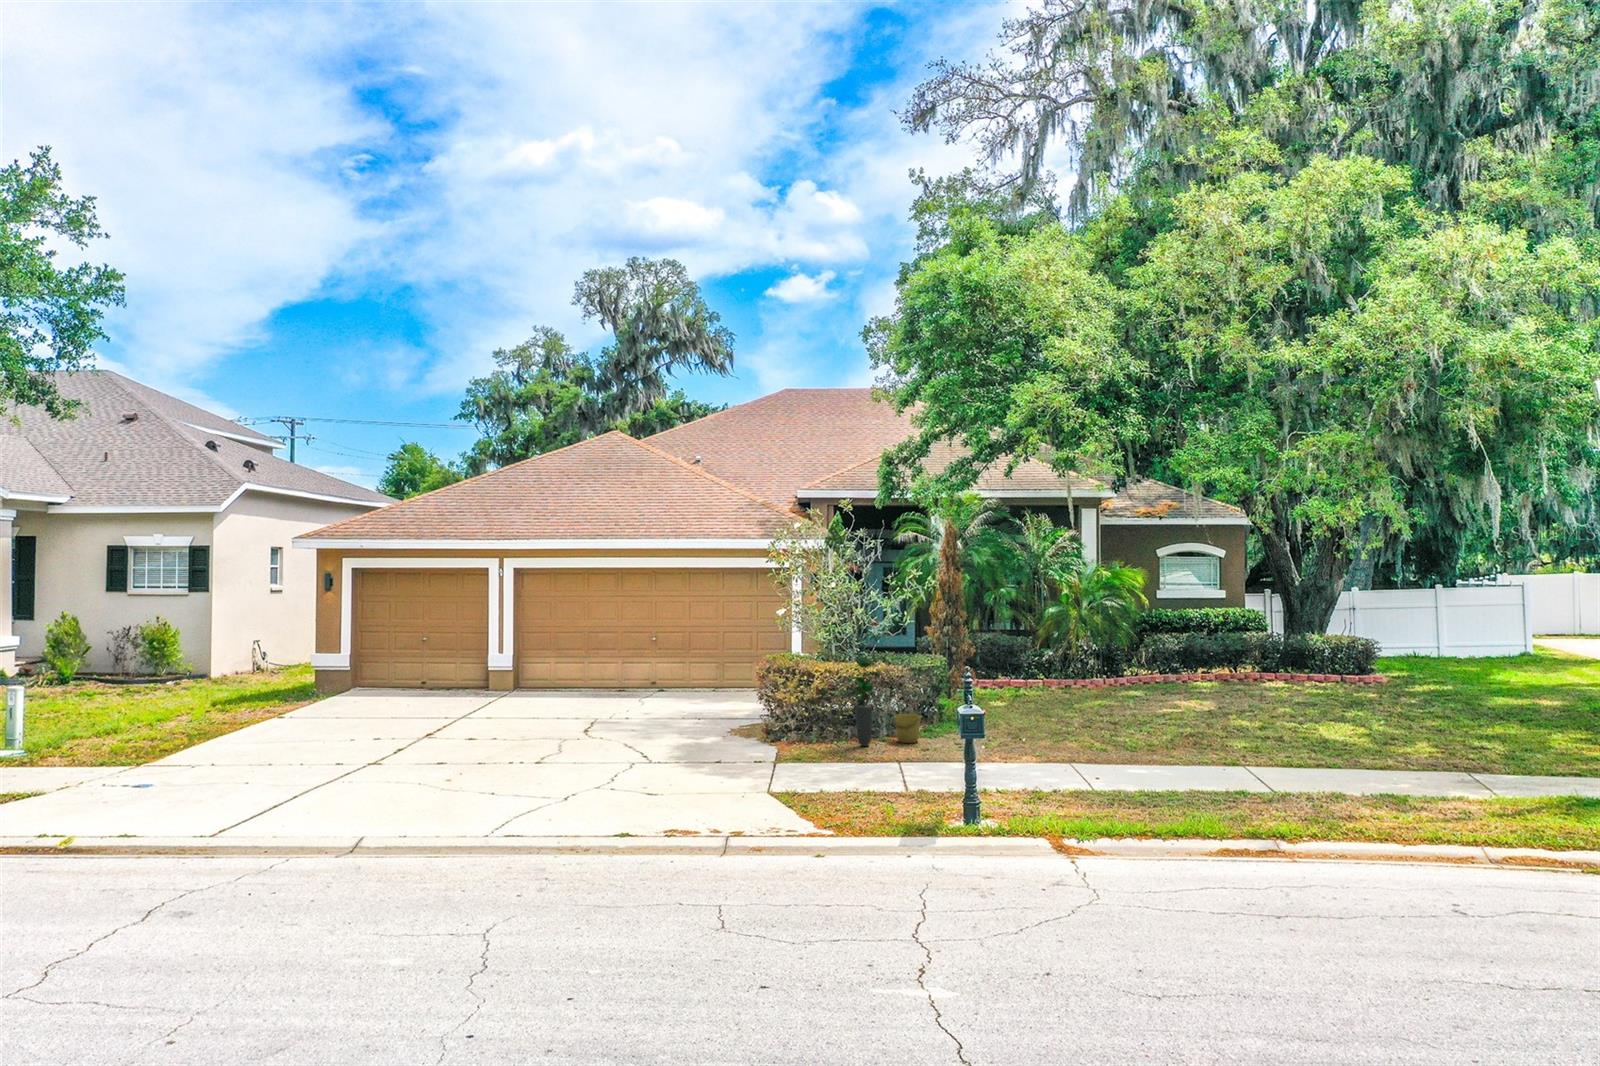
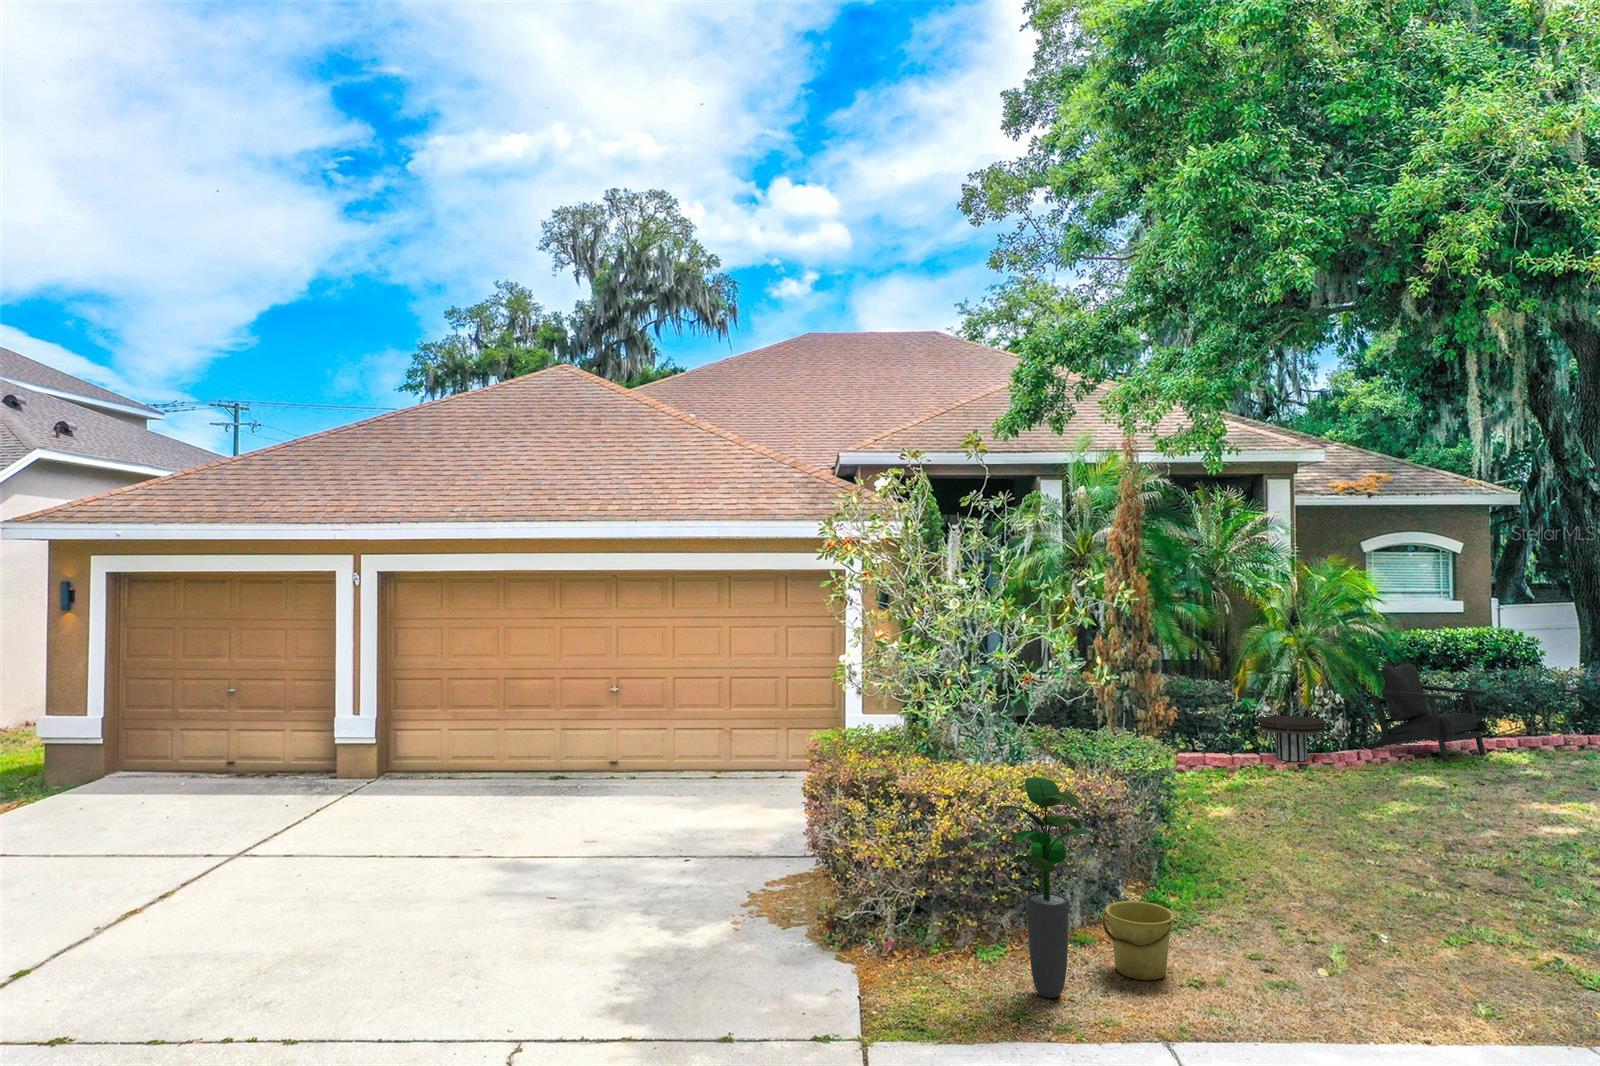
armchair: none [1110,627,1176,683] -> present [1366,663,1487,763]
side table: none [1042,657,1081,682] -> present [1256,716,1326,761]

